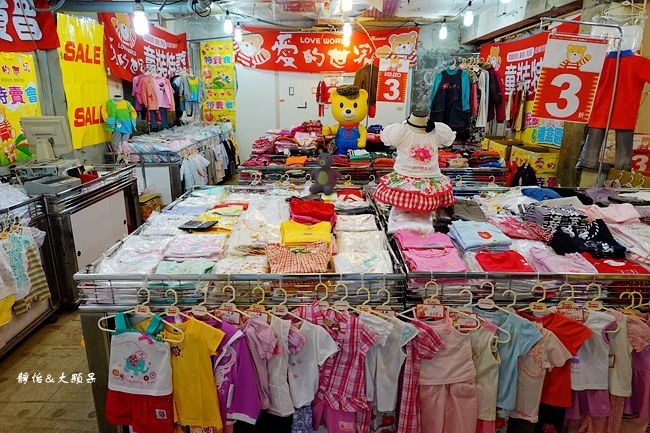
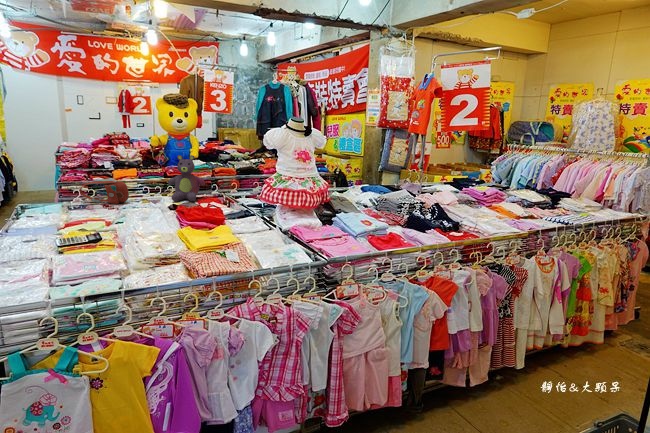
handbag: none [238,171,274,192] -> present [80,181,129,204]

